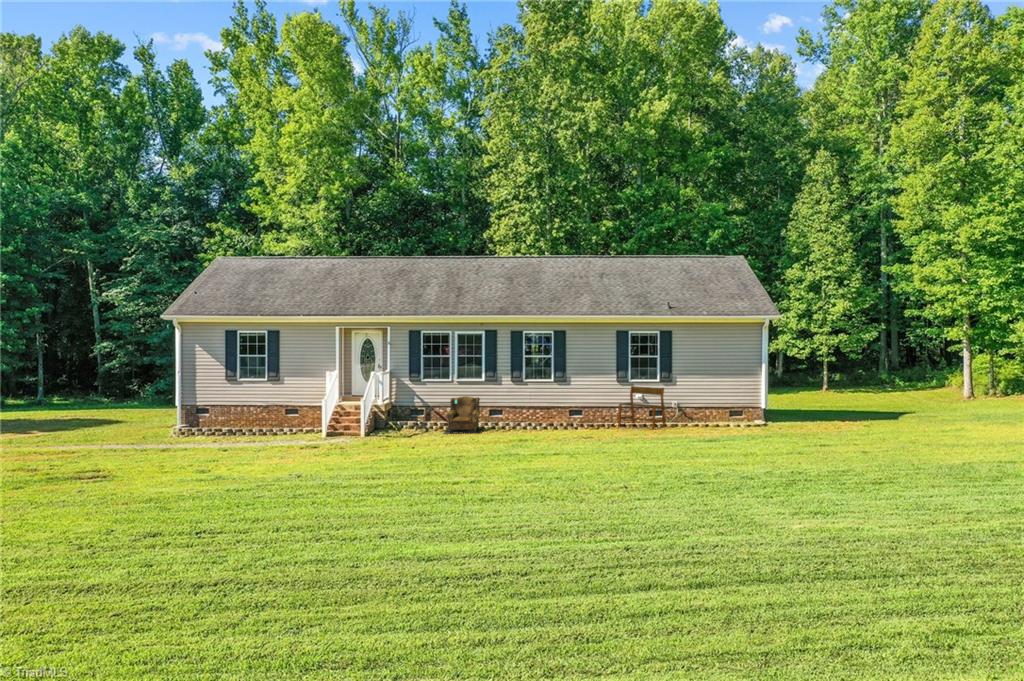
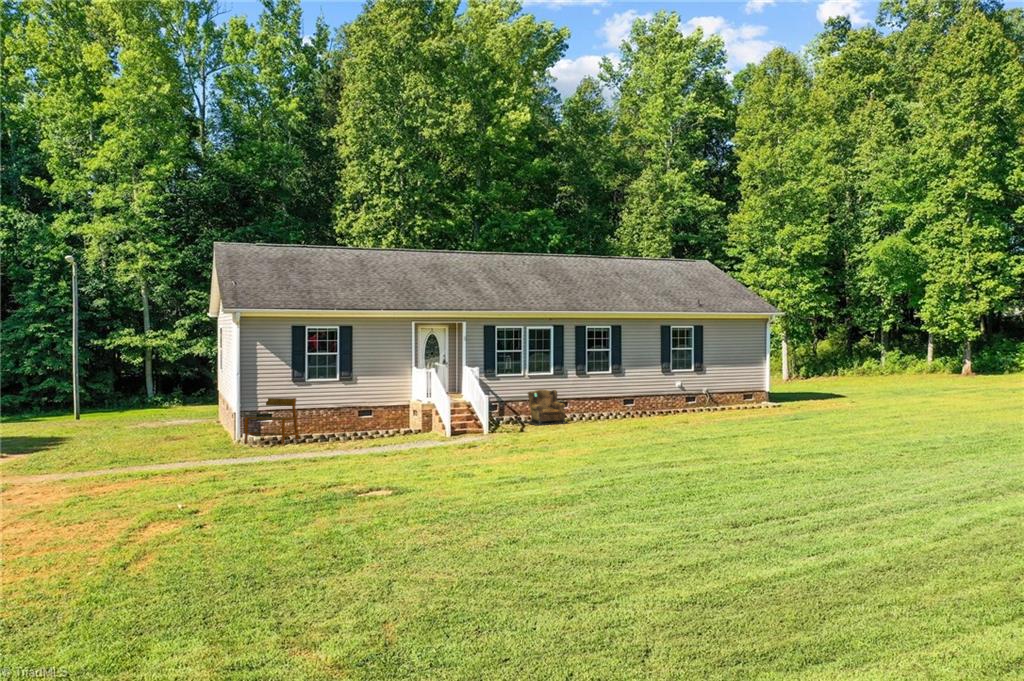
bench: present [618,386,666,430] -> present [244,398,299,445]

